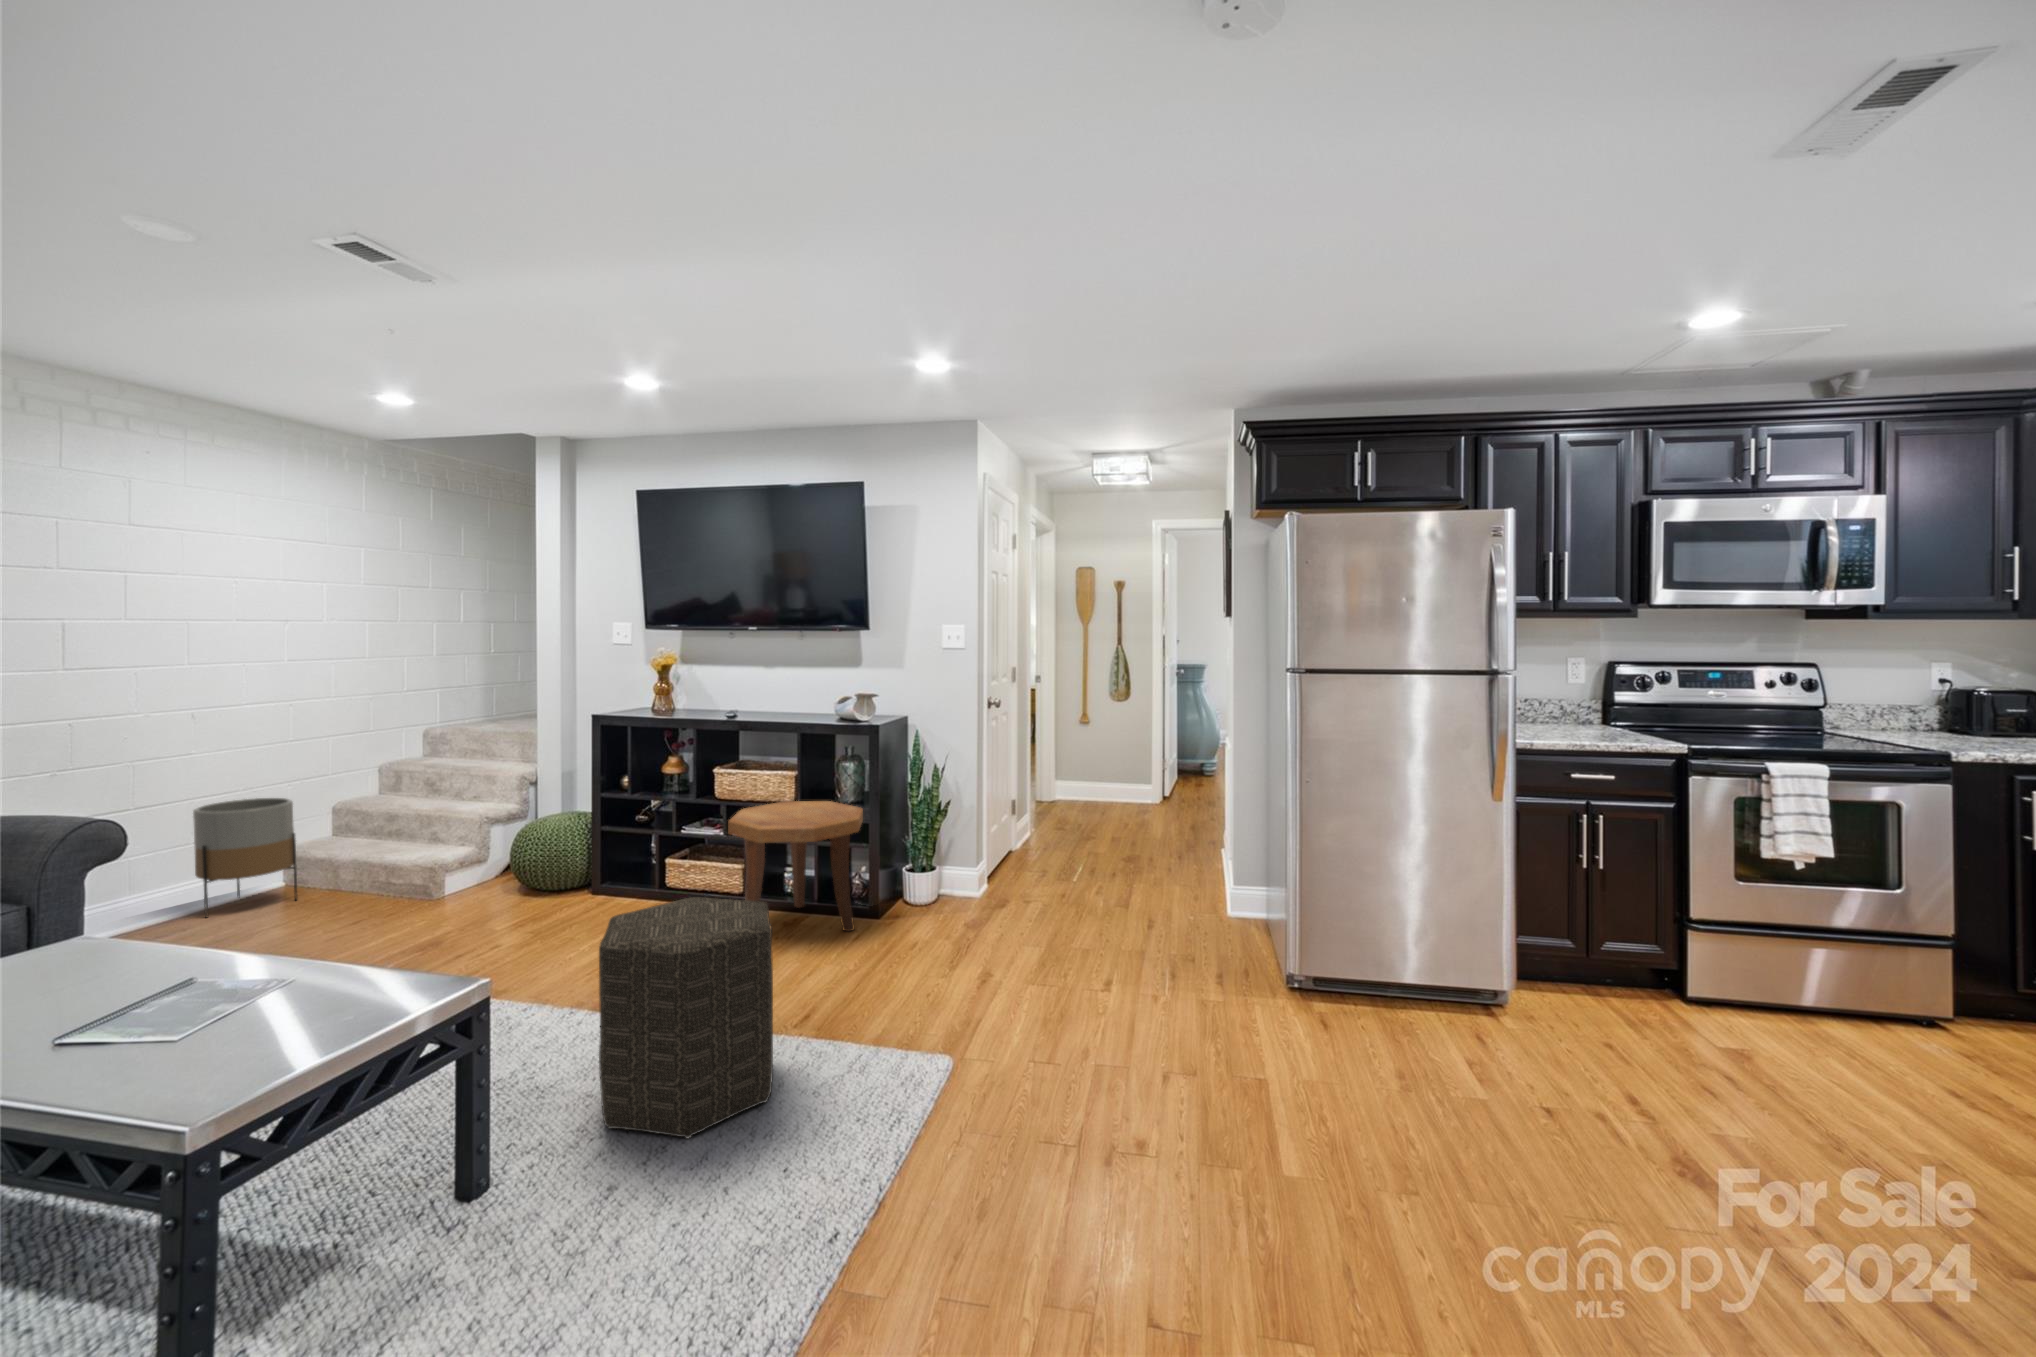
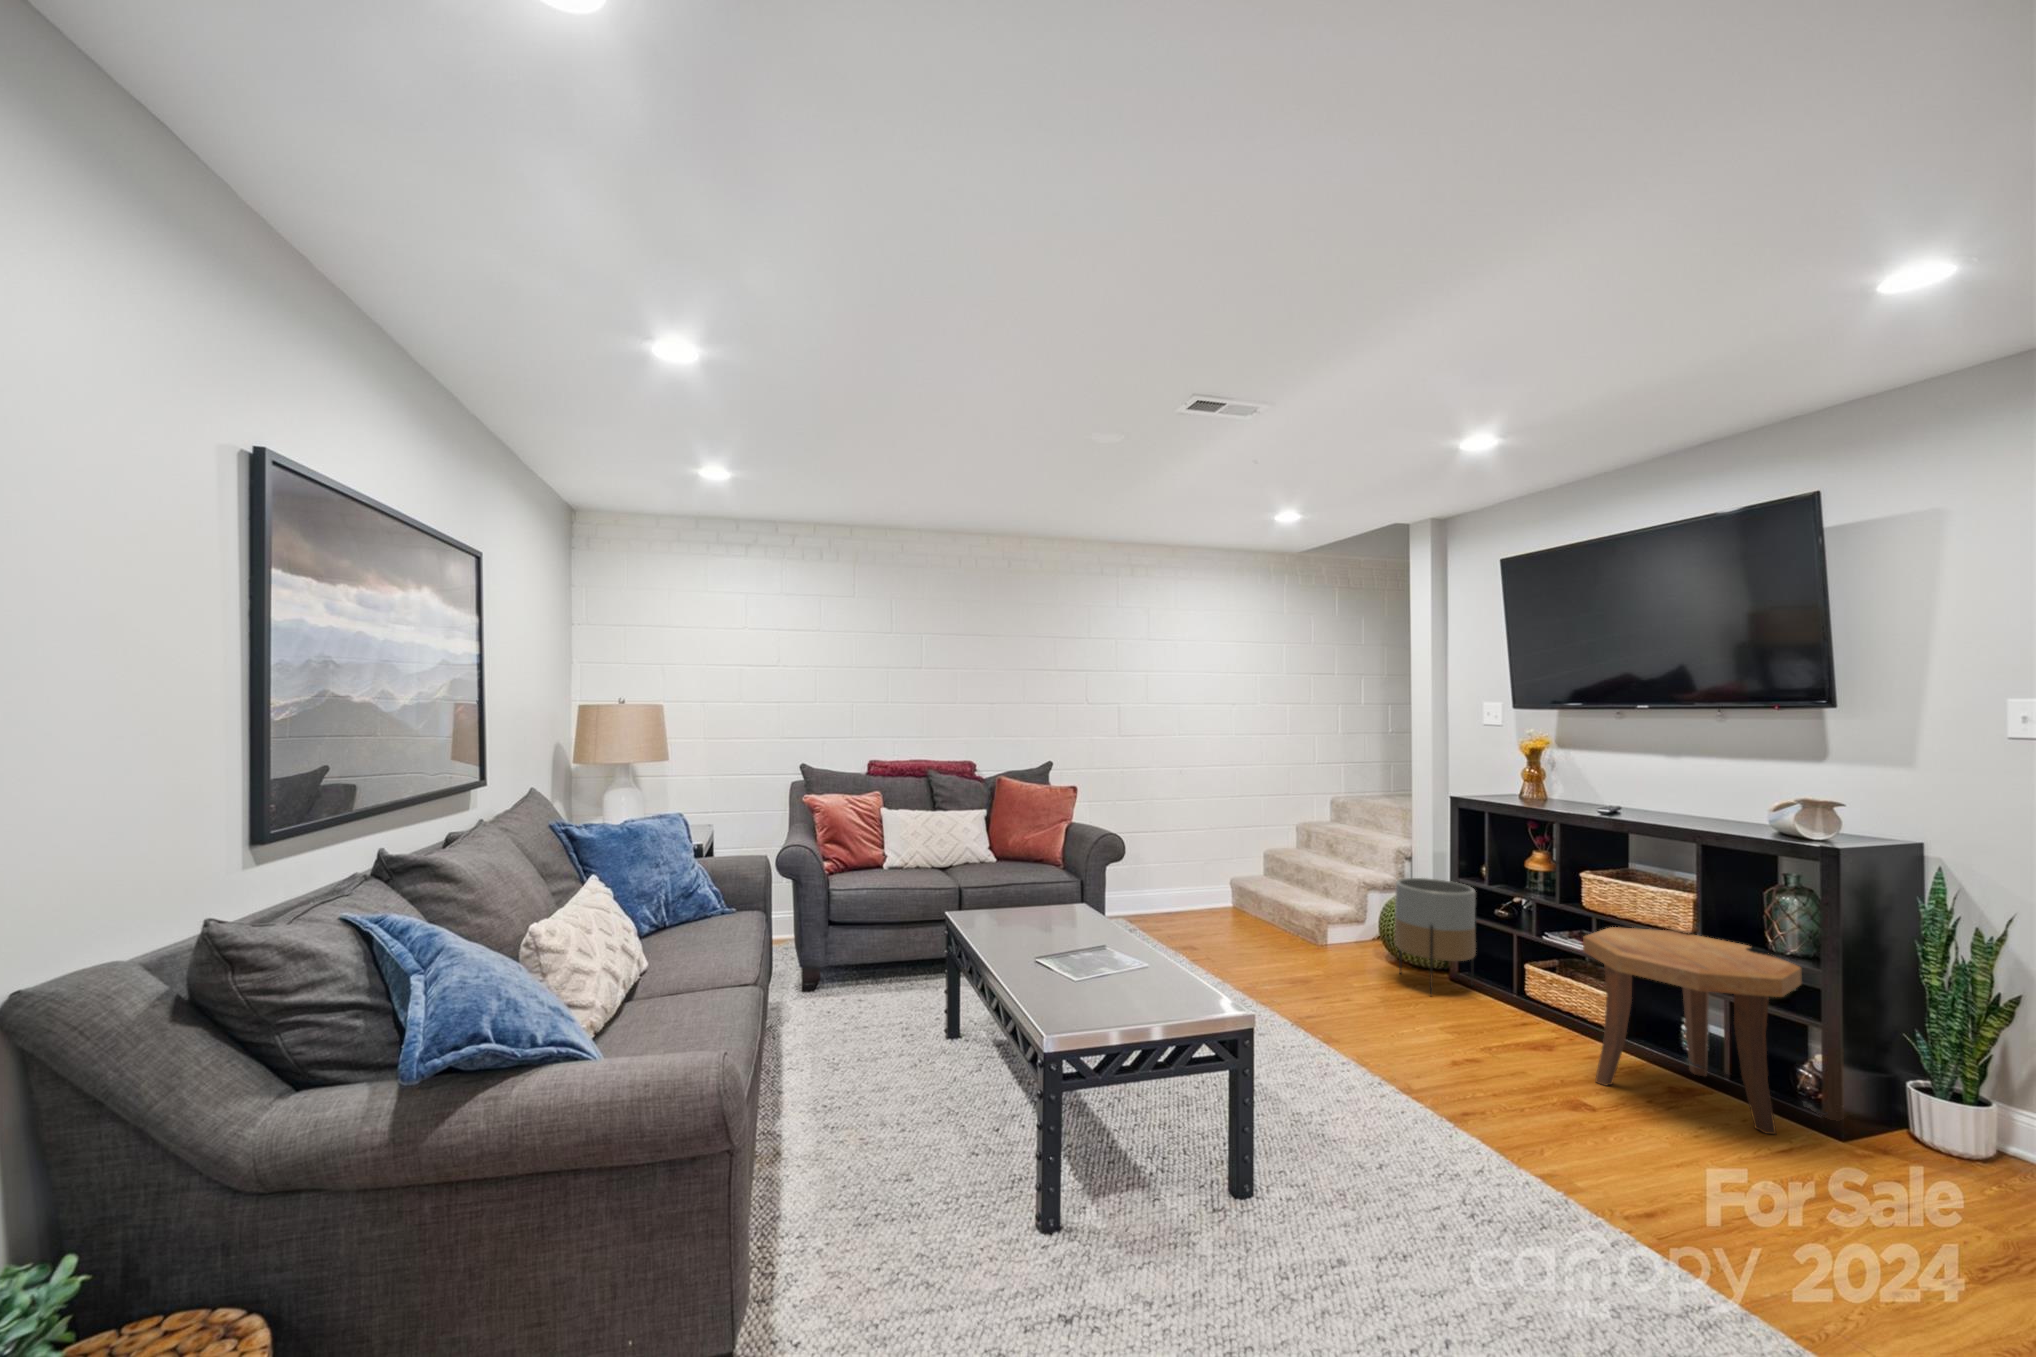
planter: present [193,798,298,918] -> present [1395,878,1476,995]
ottoman: present [599,897,773,1138] -> none [1360,995,1567,1277]

